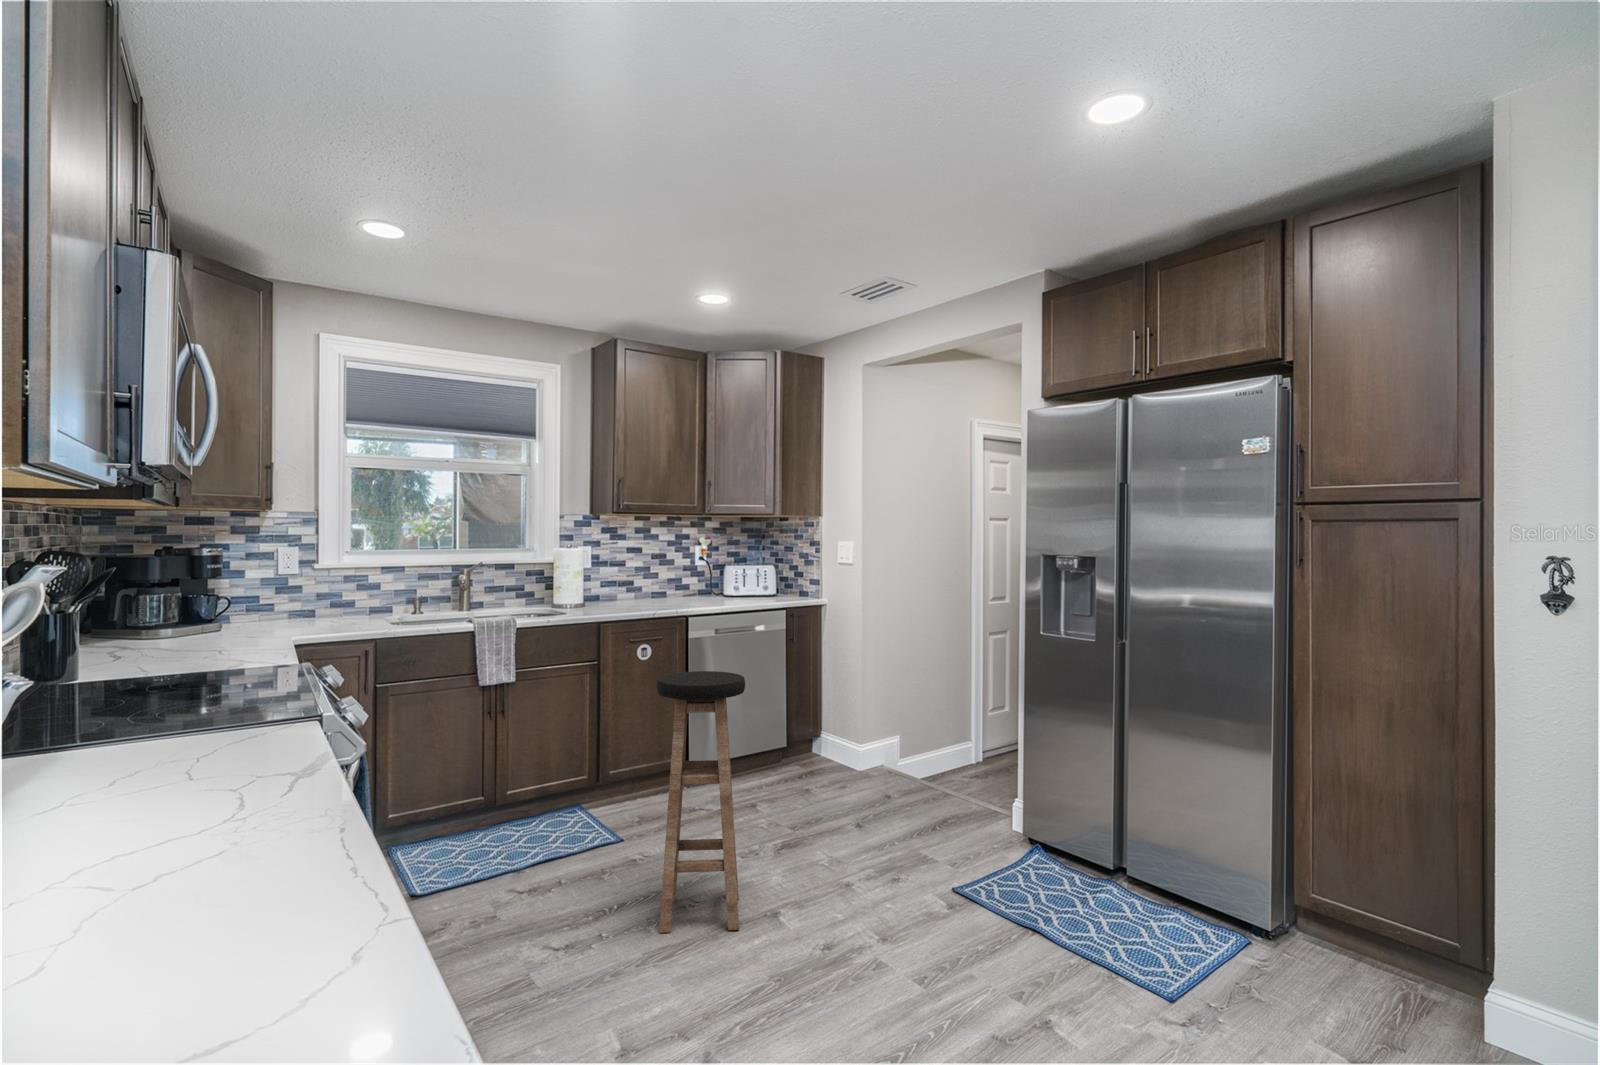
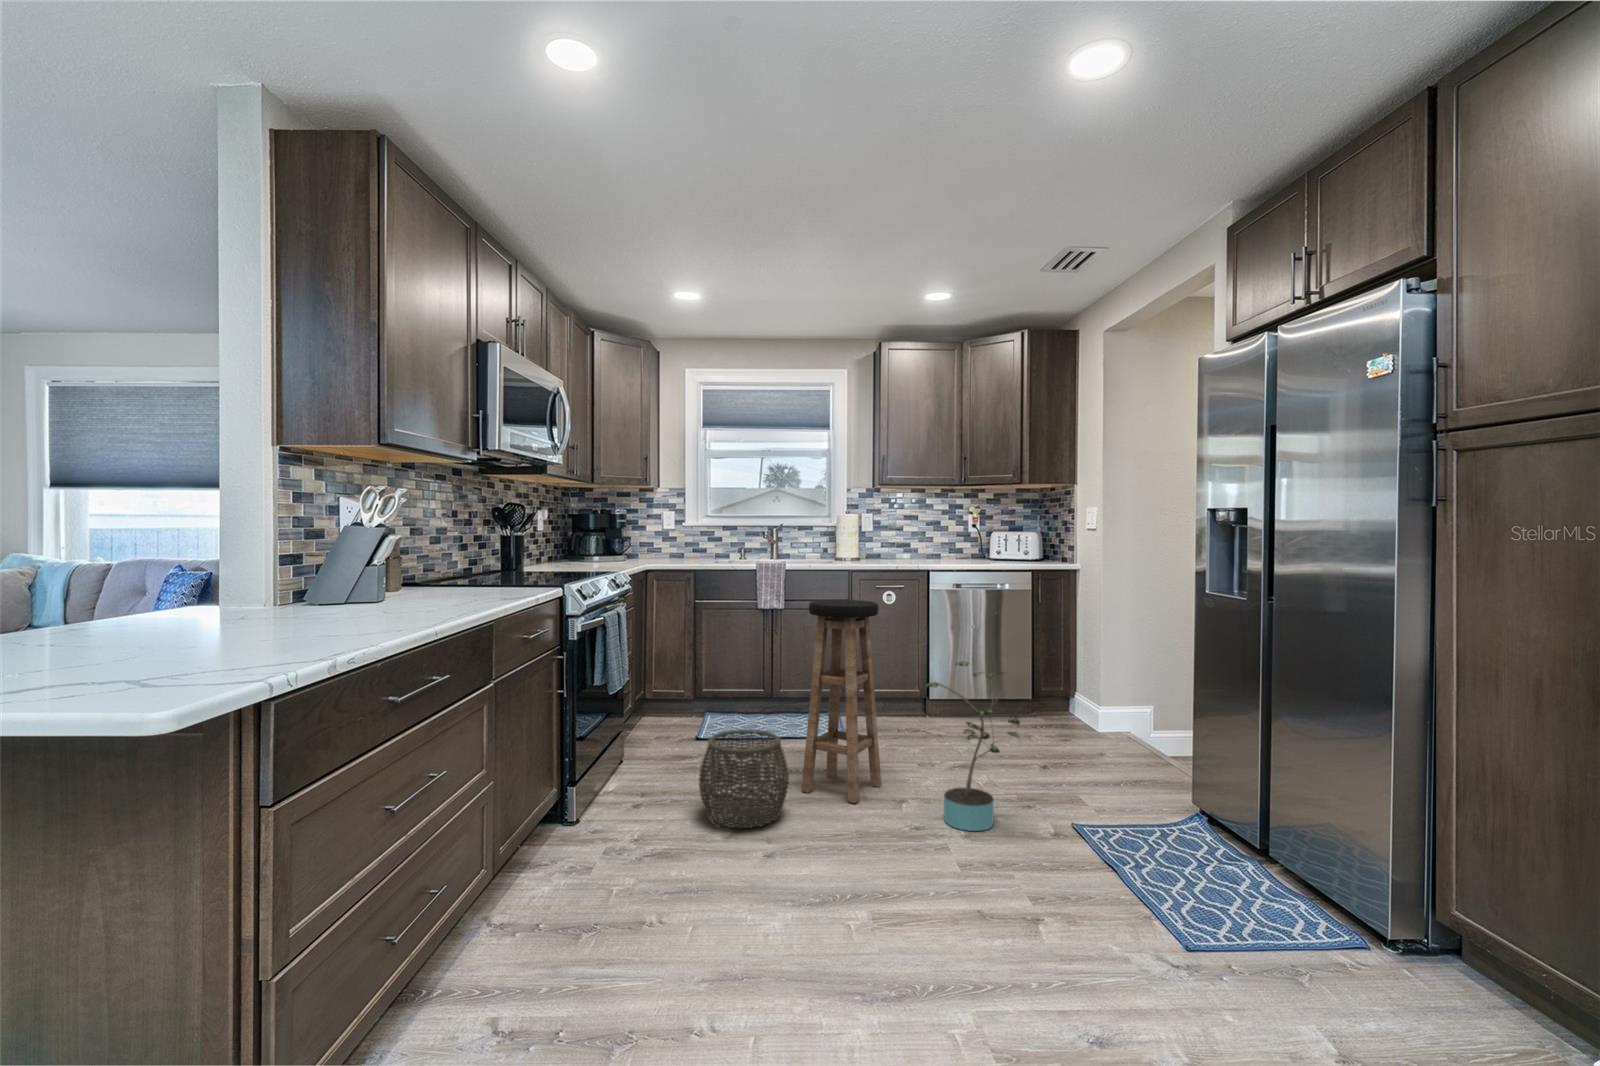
potted plant: none [827,733,932,927] -> present [924,662,1020,831]
woven basket: none [561,867,689,1021] -> present [699,729,789,828]

